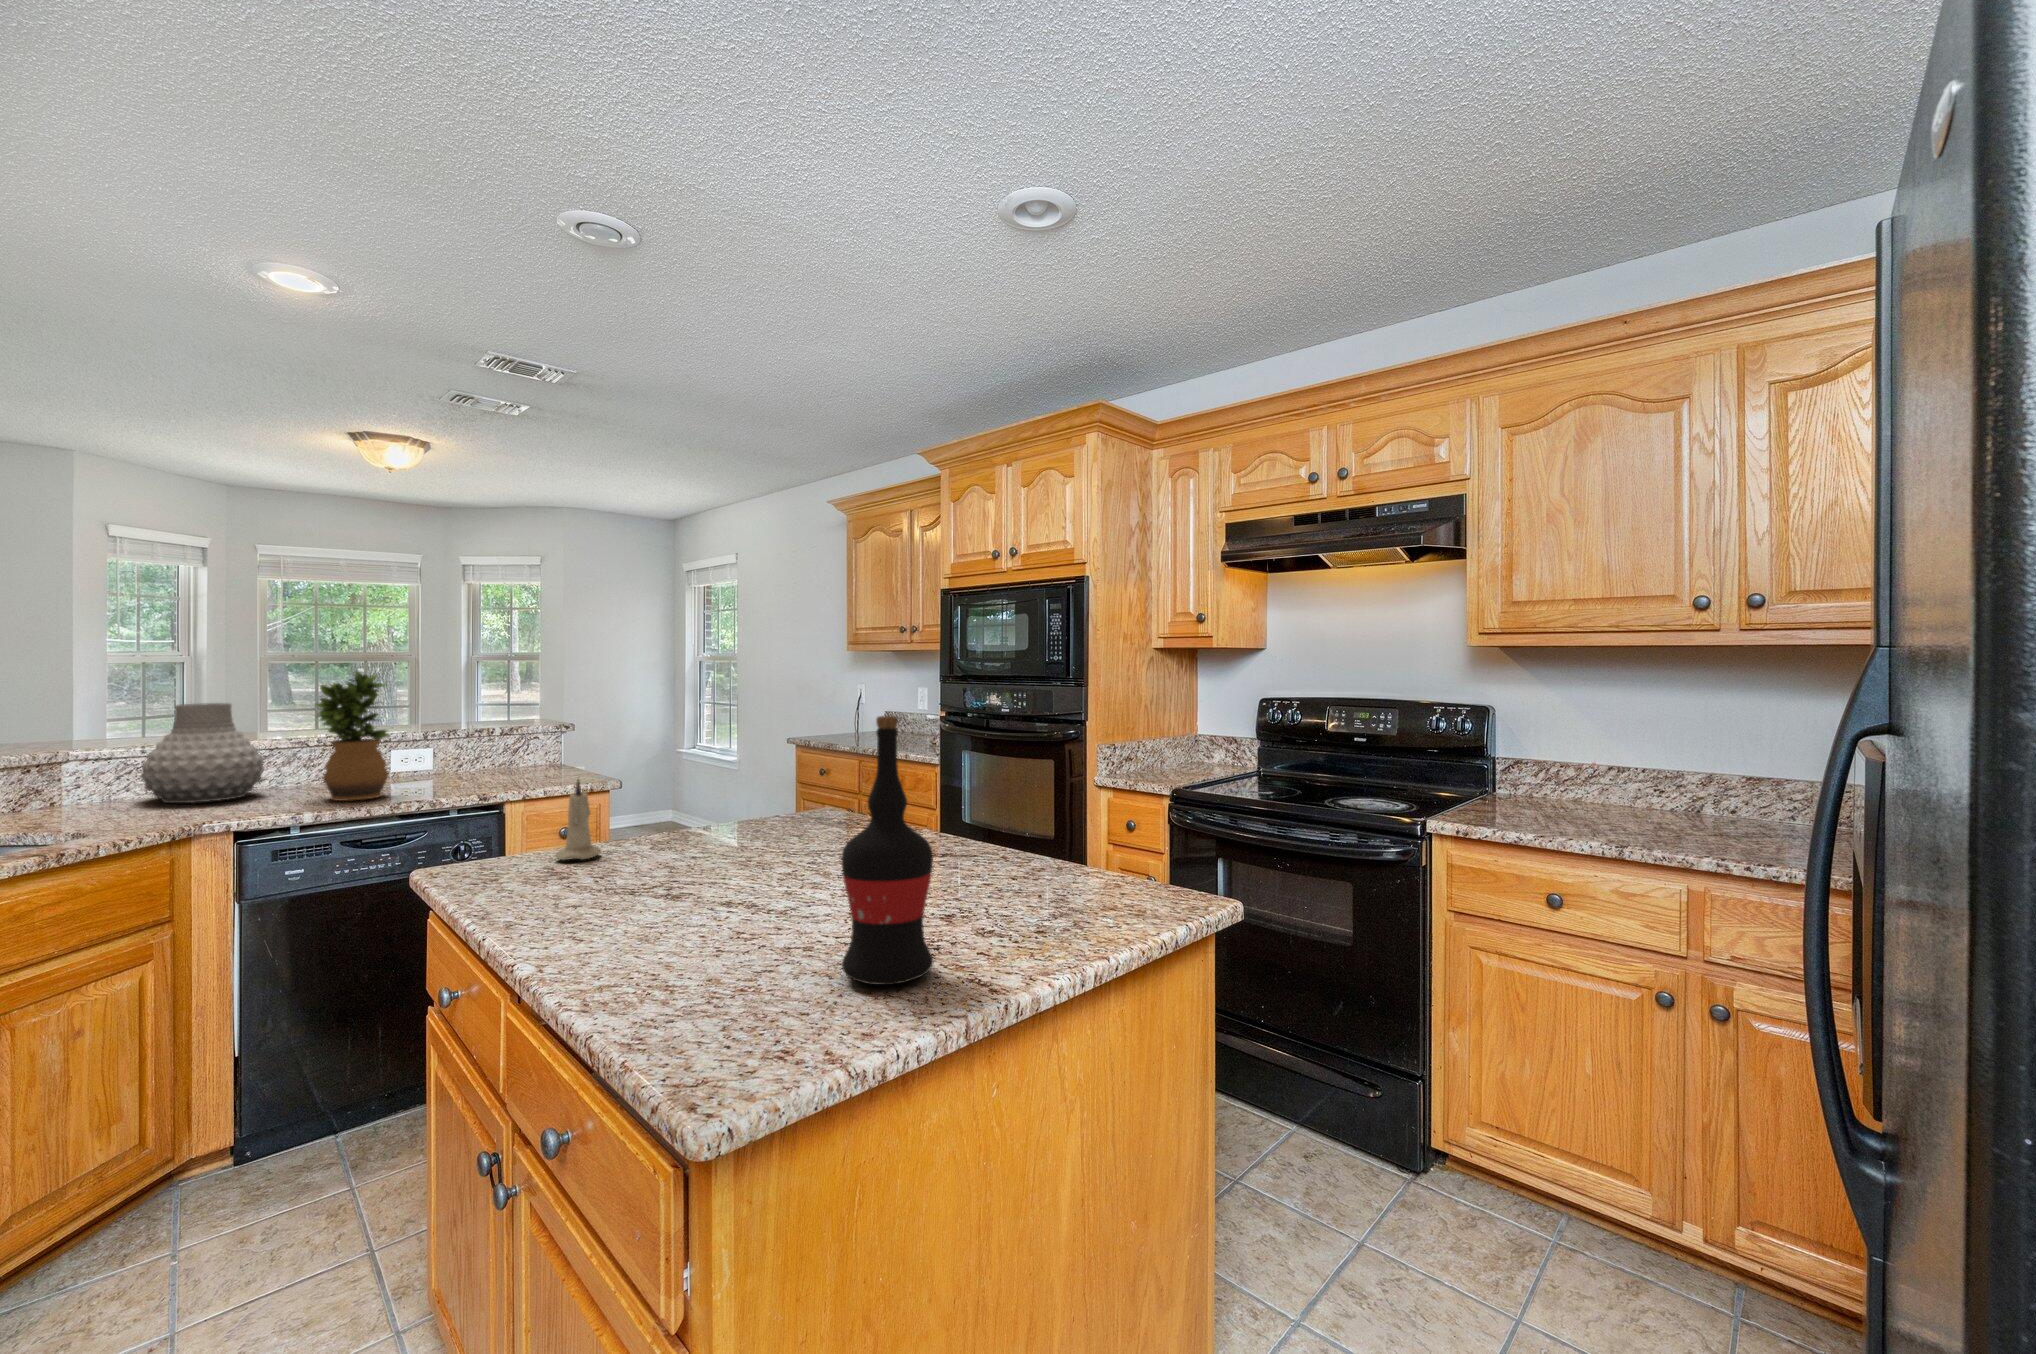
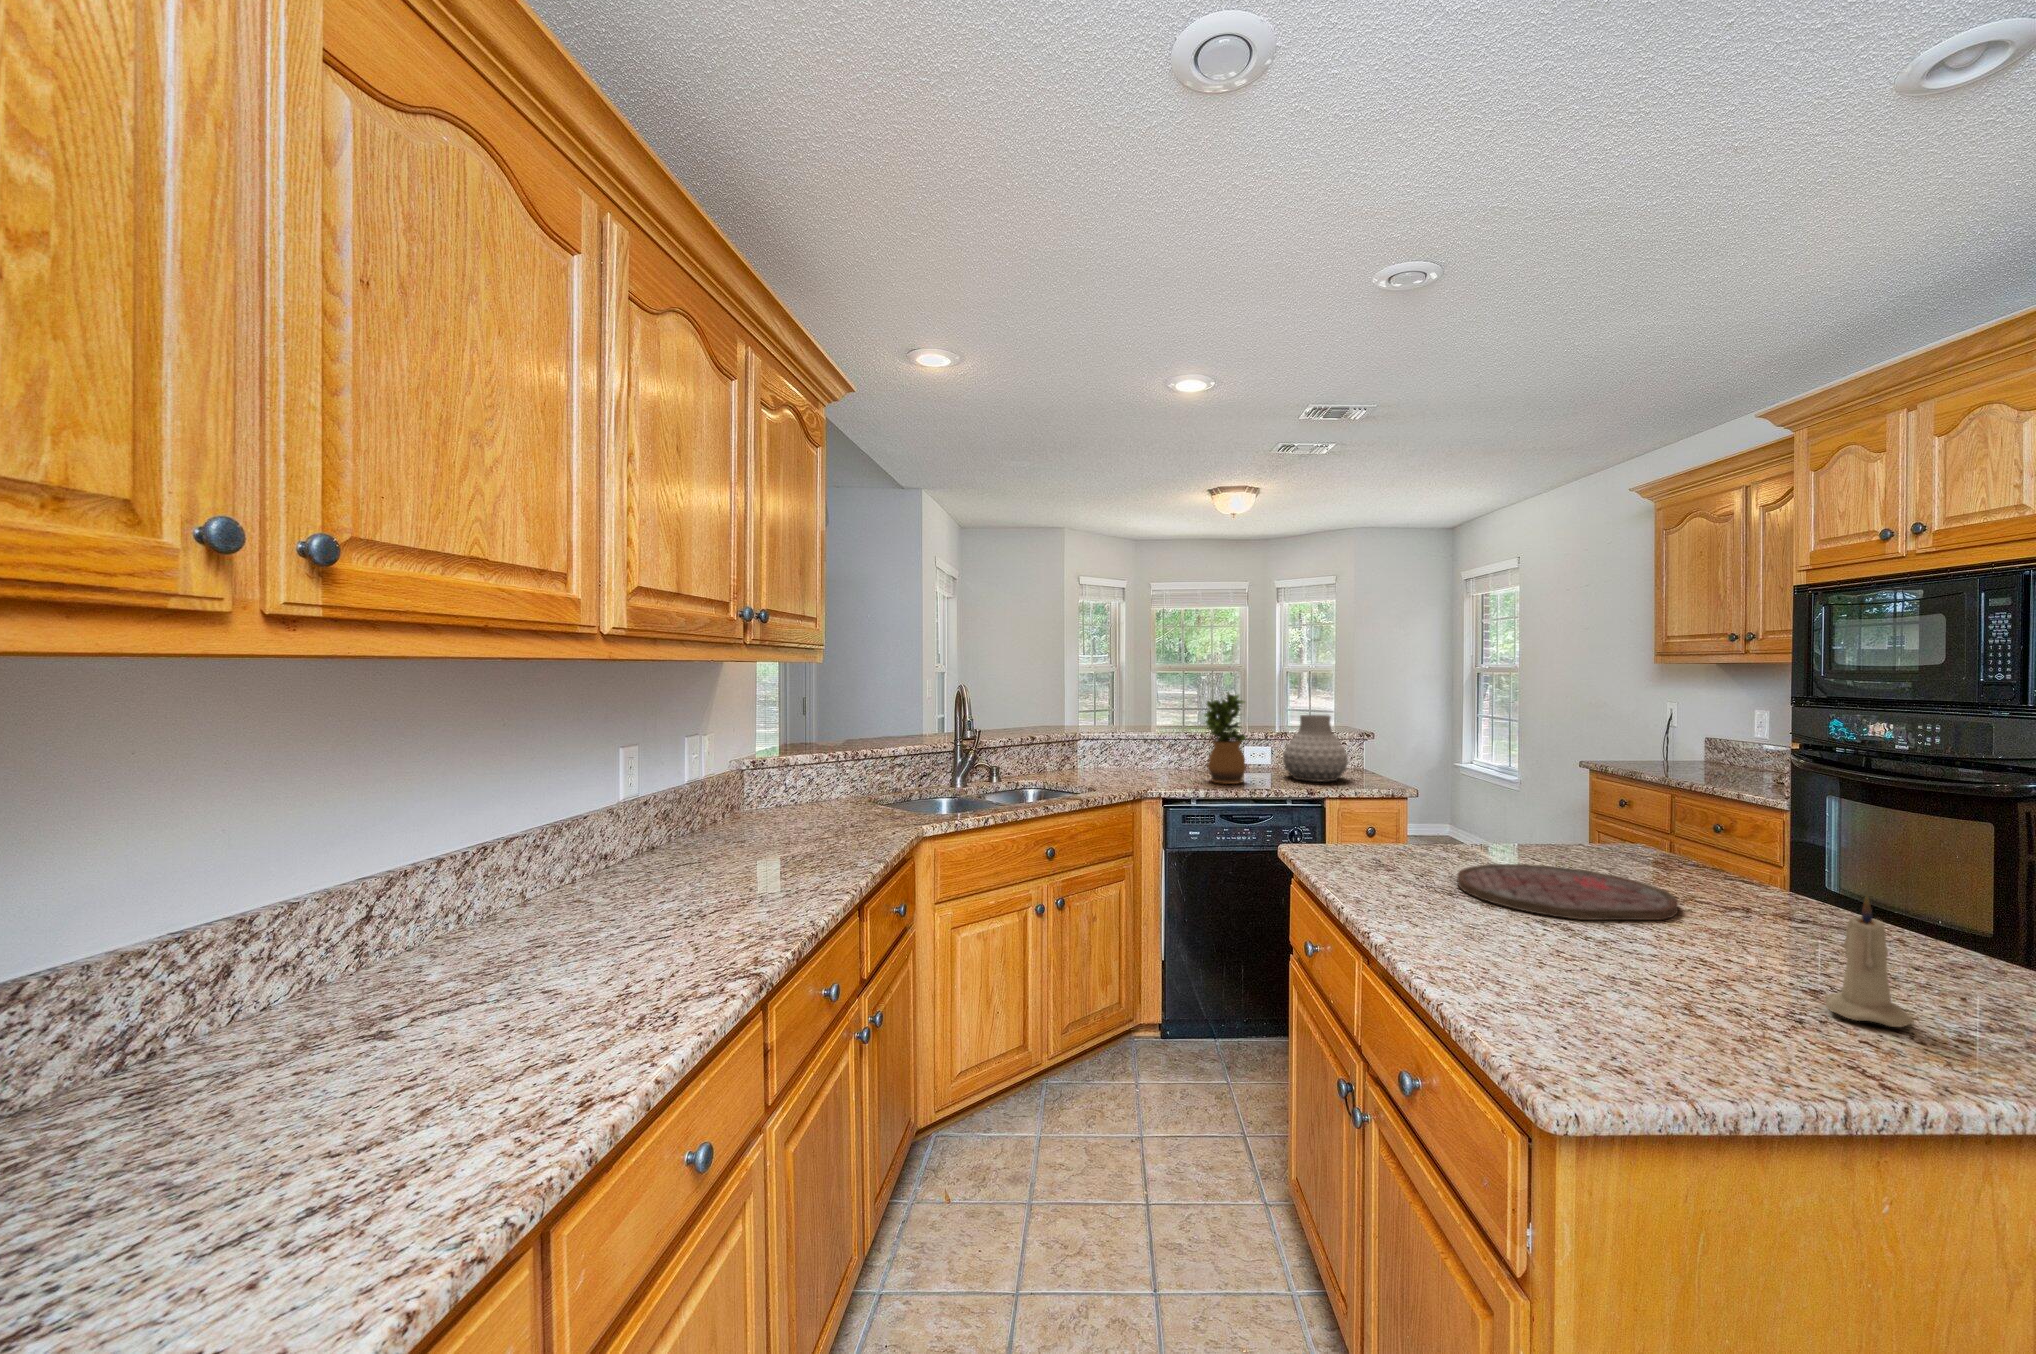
vase: present [141,703,264,803] -> present [1283,715,1348,782]
wine bottle: present [841,716,933,985] -> none [1678,779,1797,1045]
candle: present [555,779,601,860] -> present [1825,897,1914,1027]
cutting board: none [642,840,852,895] -> present [1457,864,1678,920]

